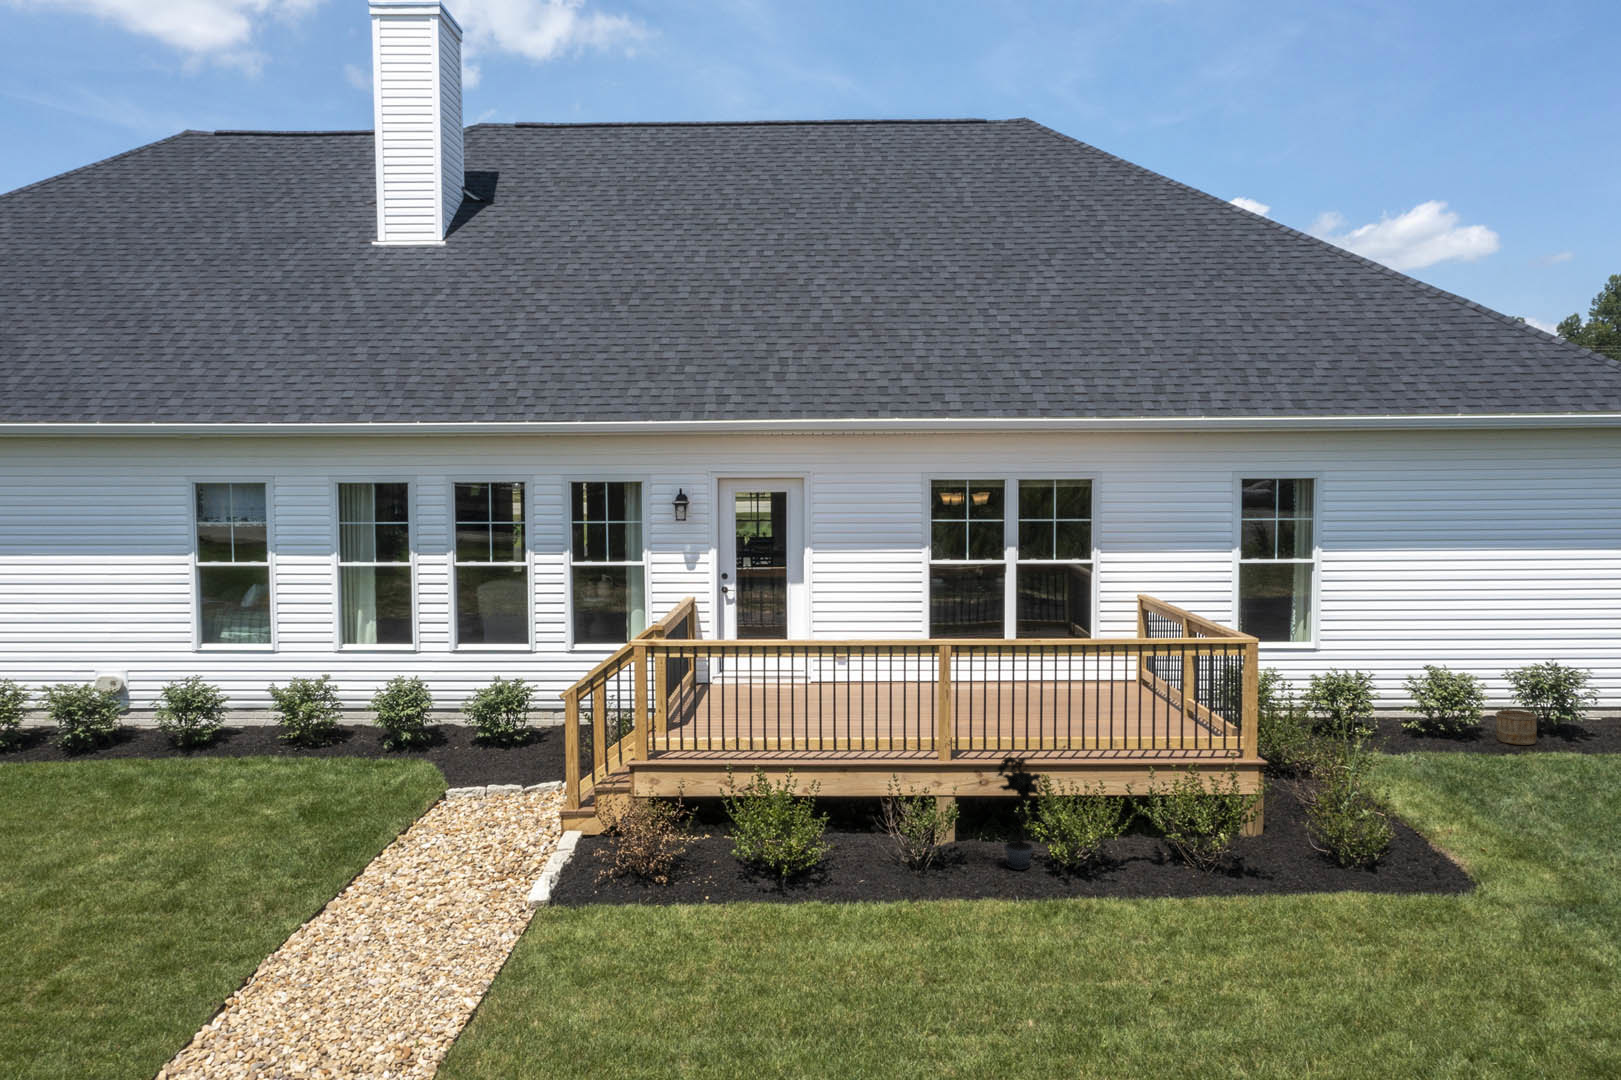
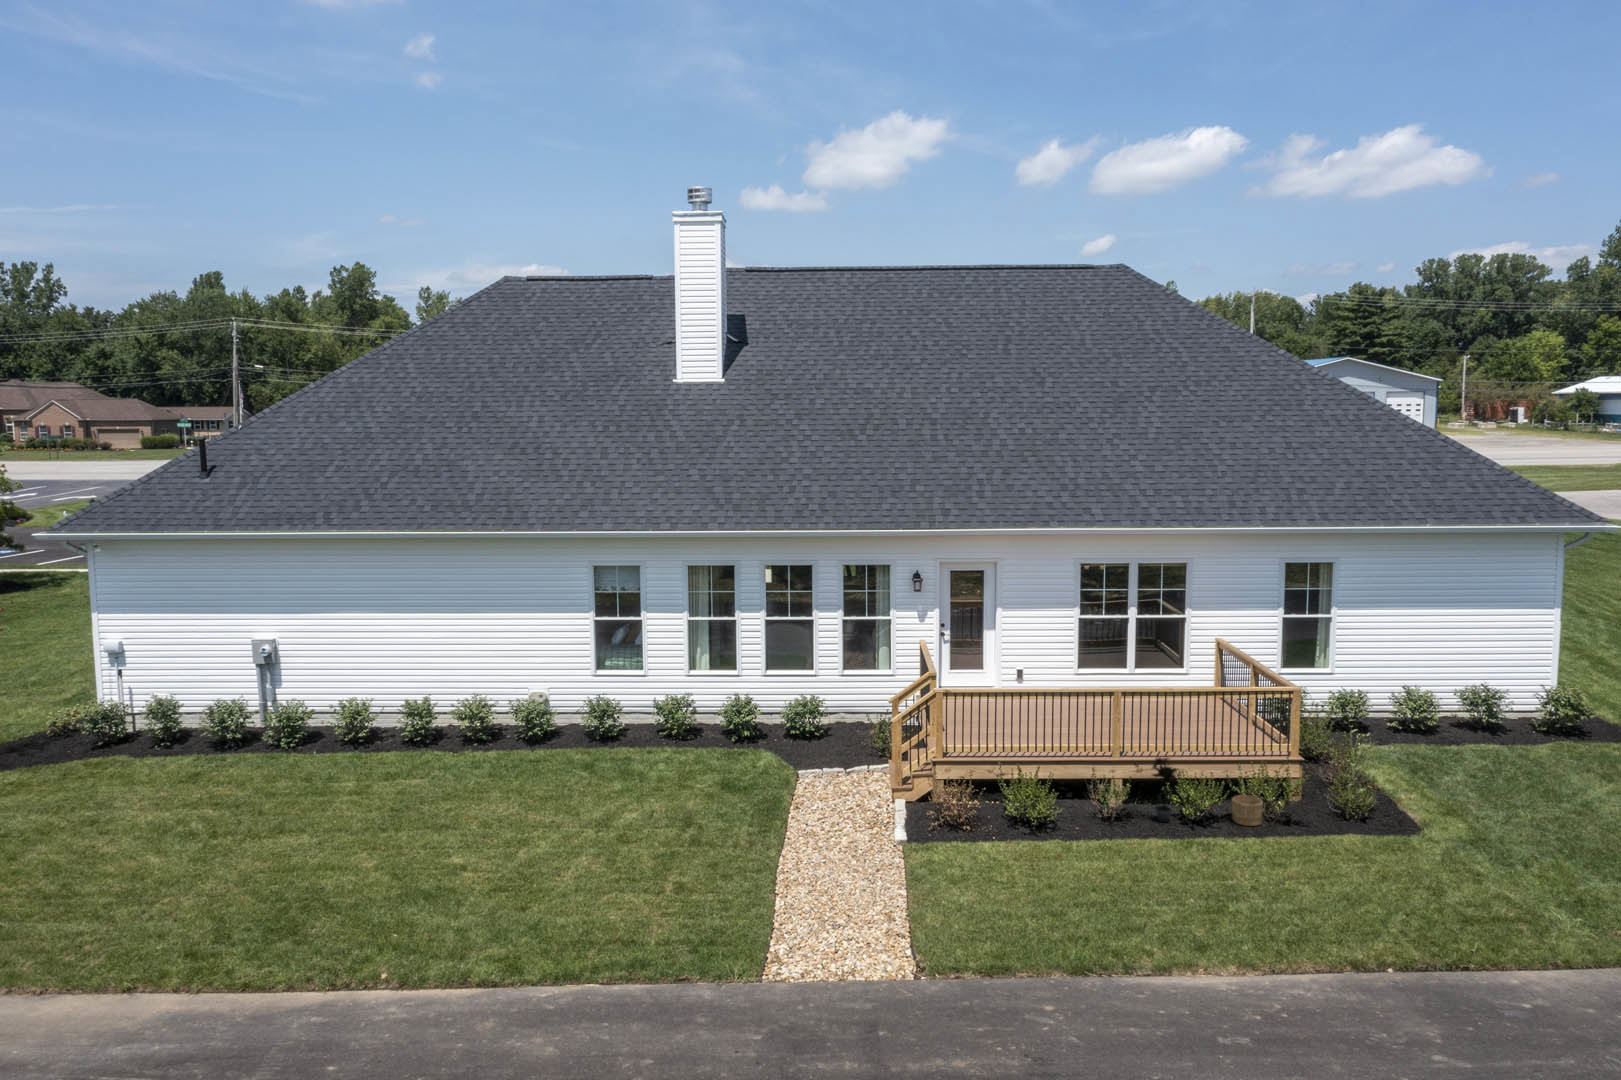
wooden bucket: present [1495,710,1538,745] -> present [1232,795,1263,826]

